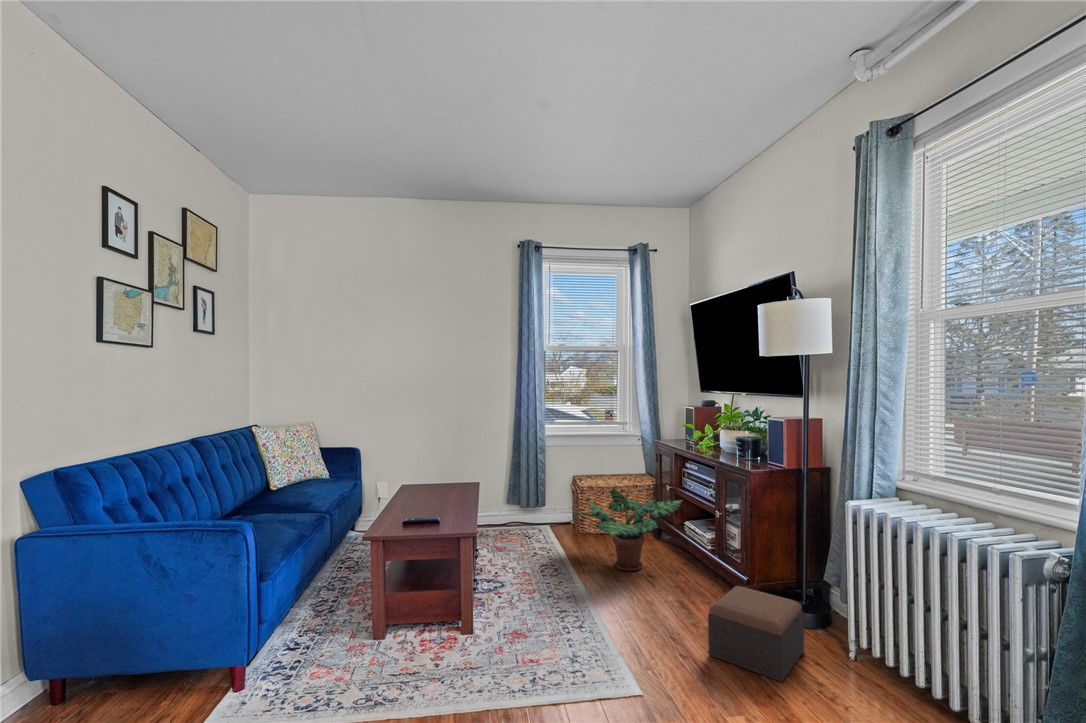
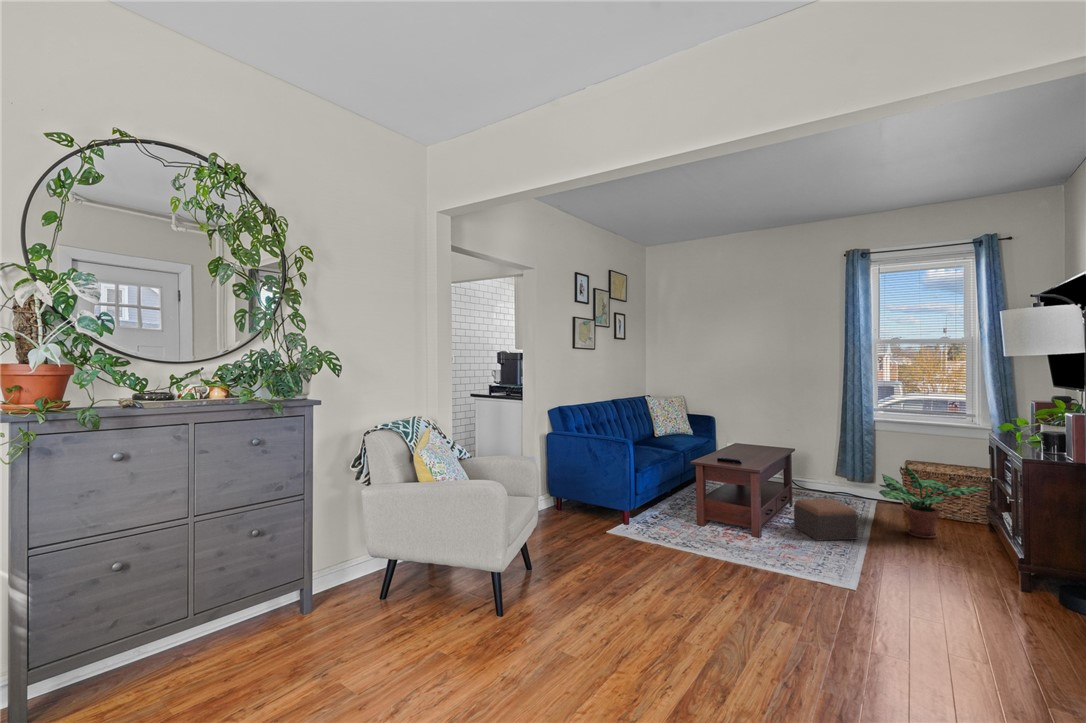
footstool: present [708,586,804,682] -> present [794,499,857,541]

